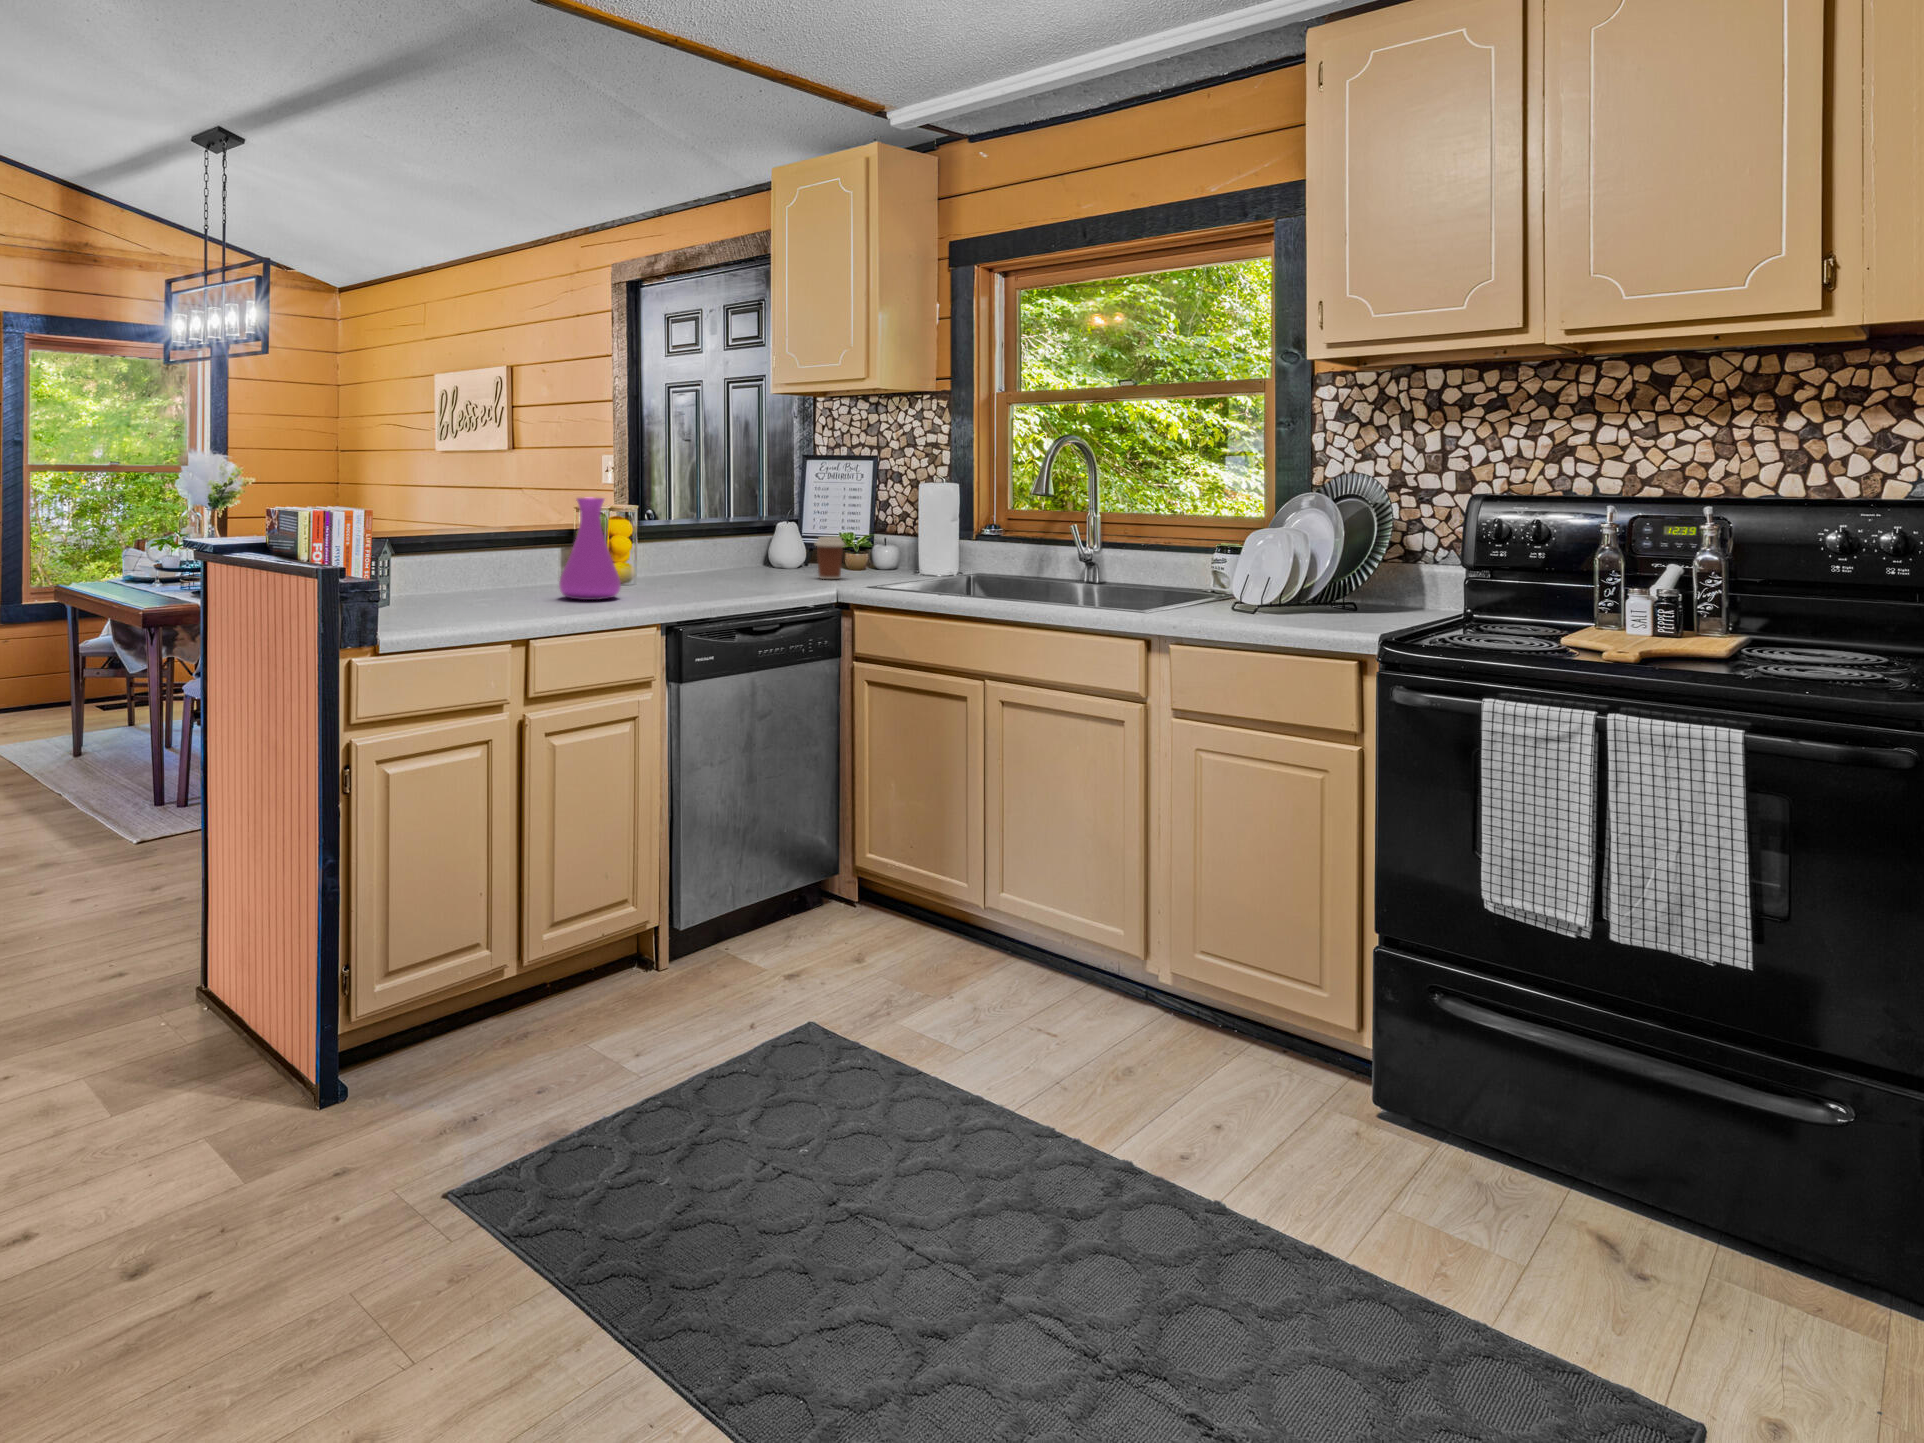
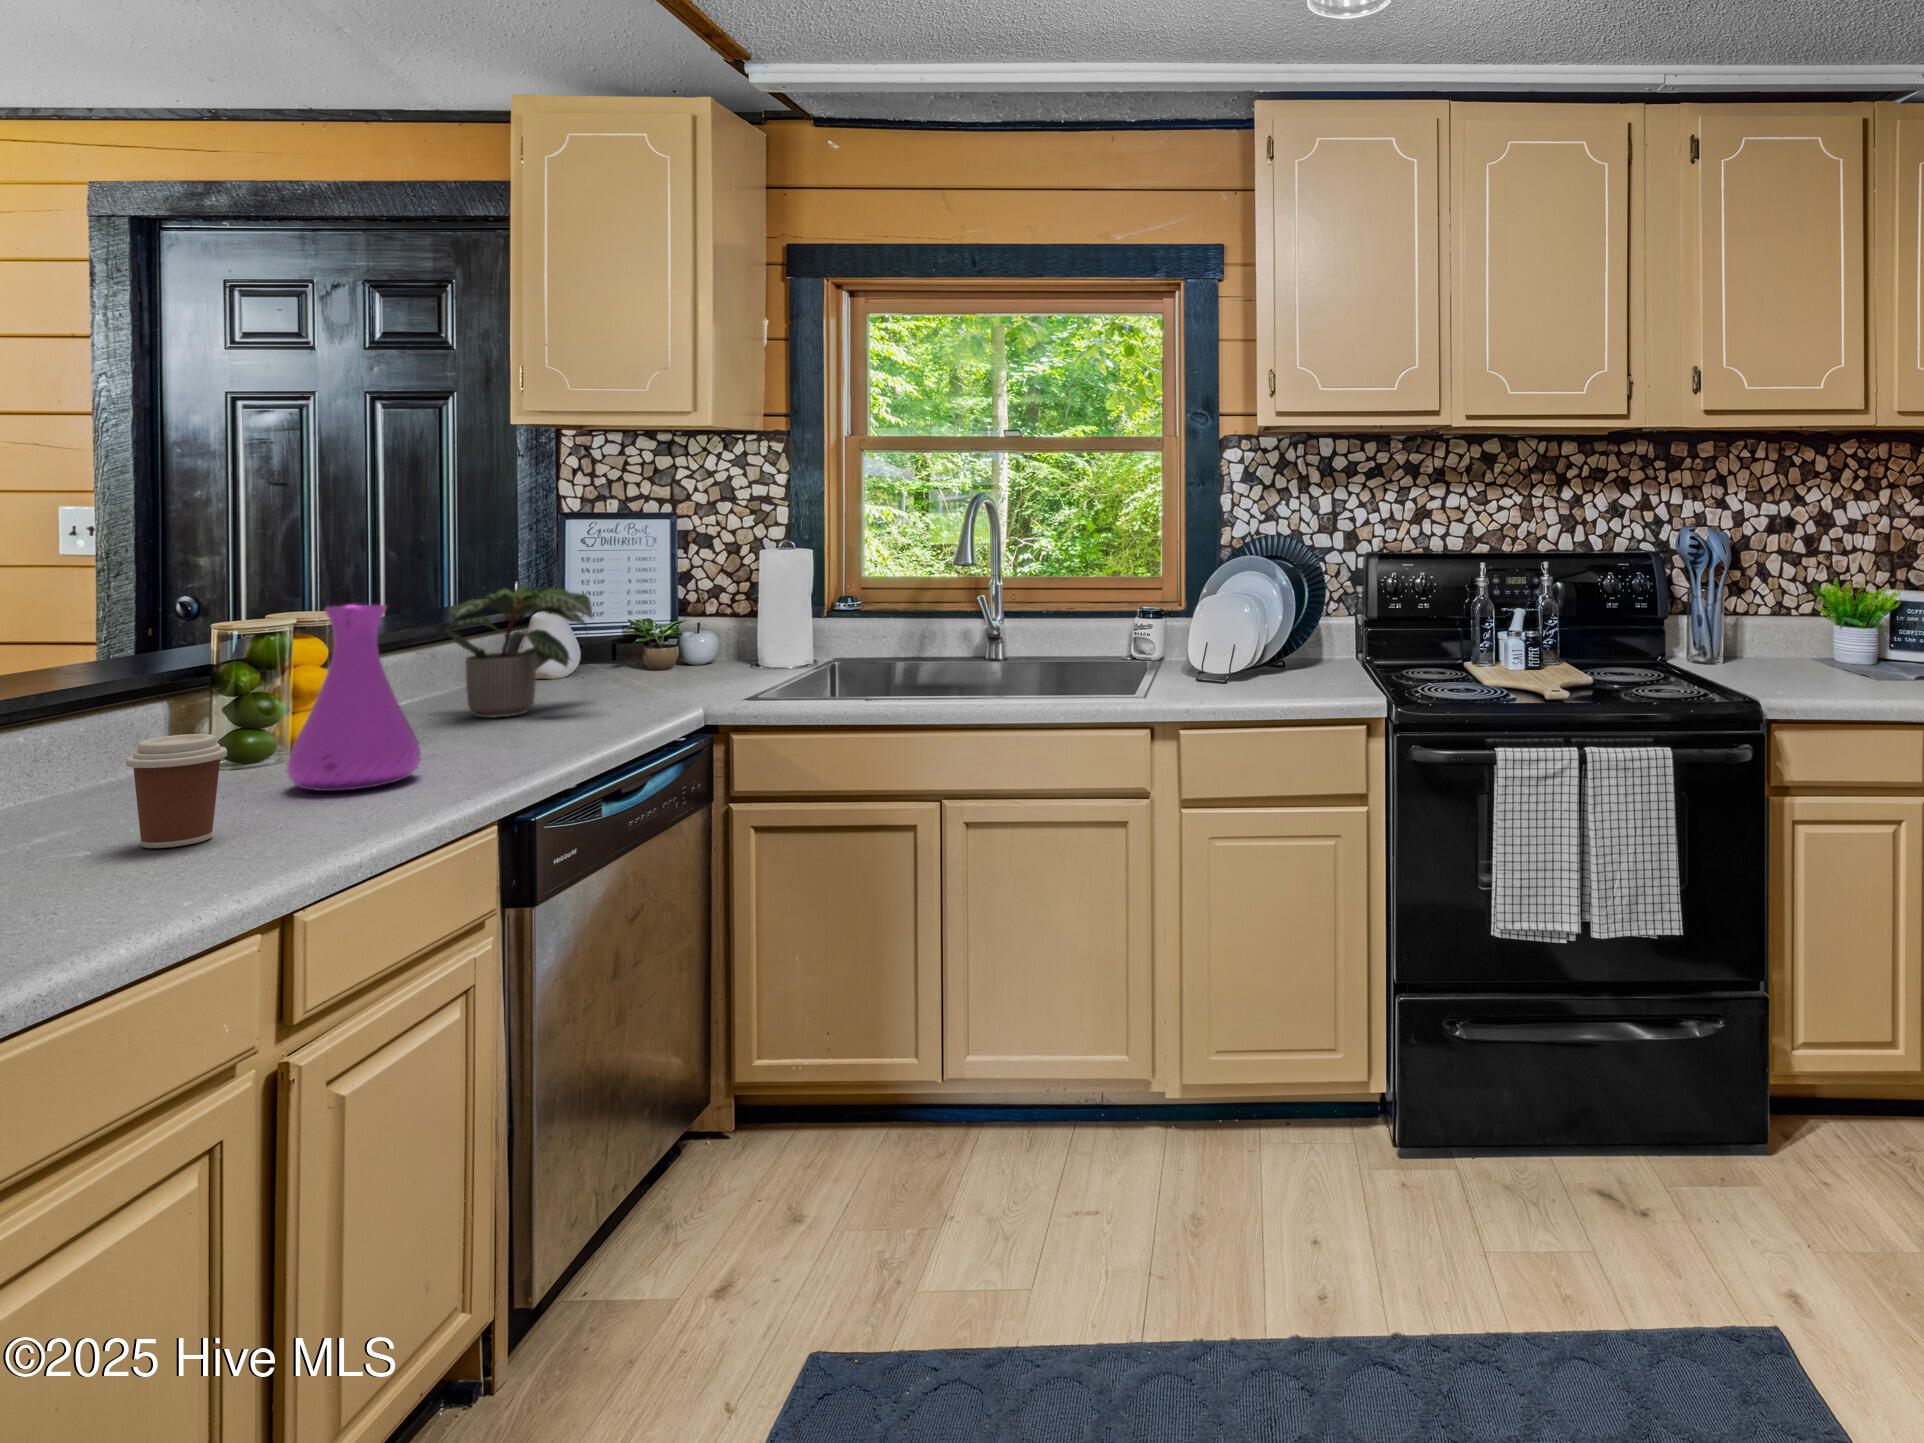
potted plant: none [682,497,773,581] -> present [441,583,593,718]
coffee cup: present [815,537,845,579] -> present [126,734,227,848]

